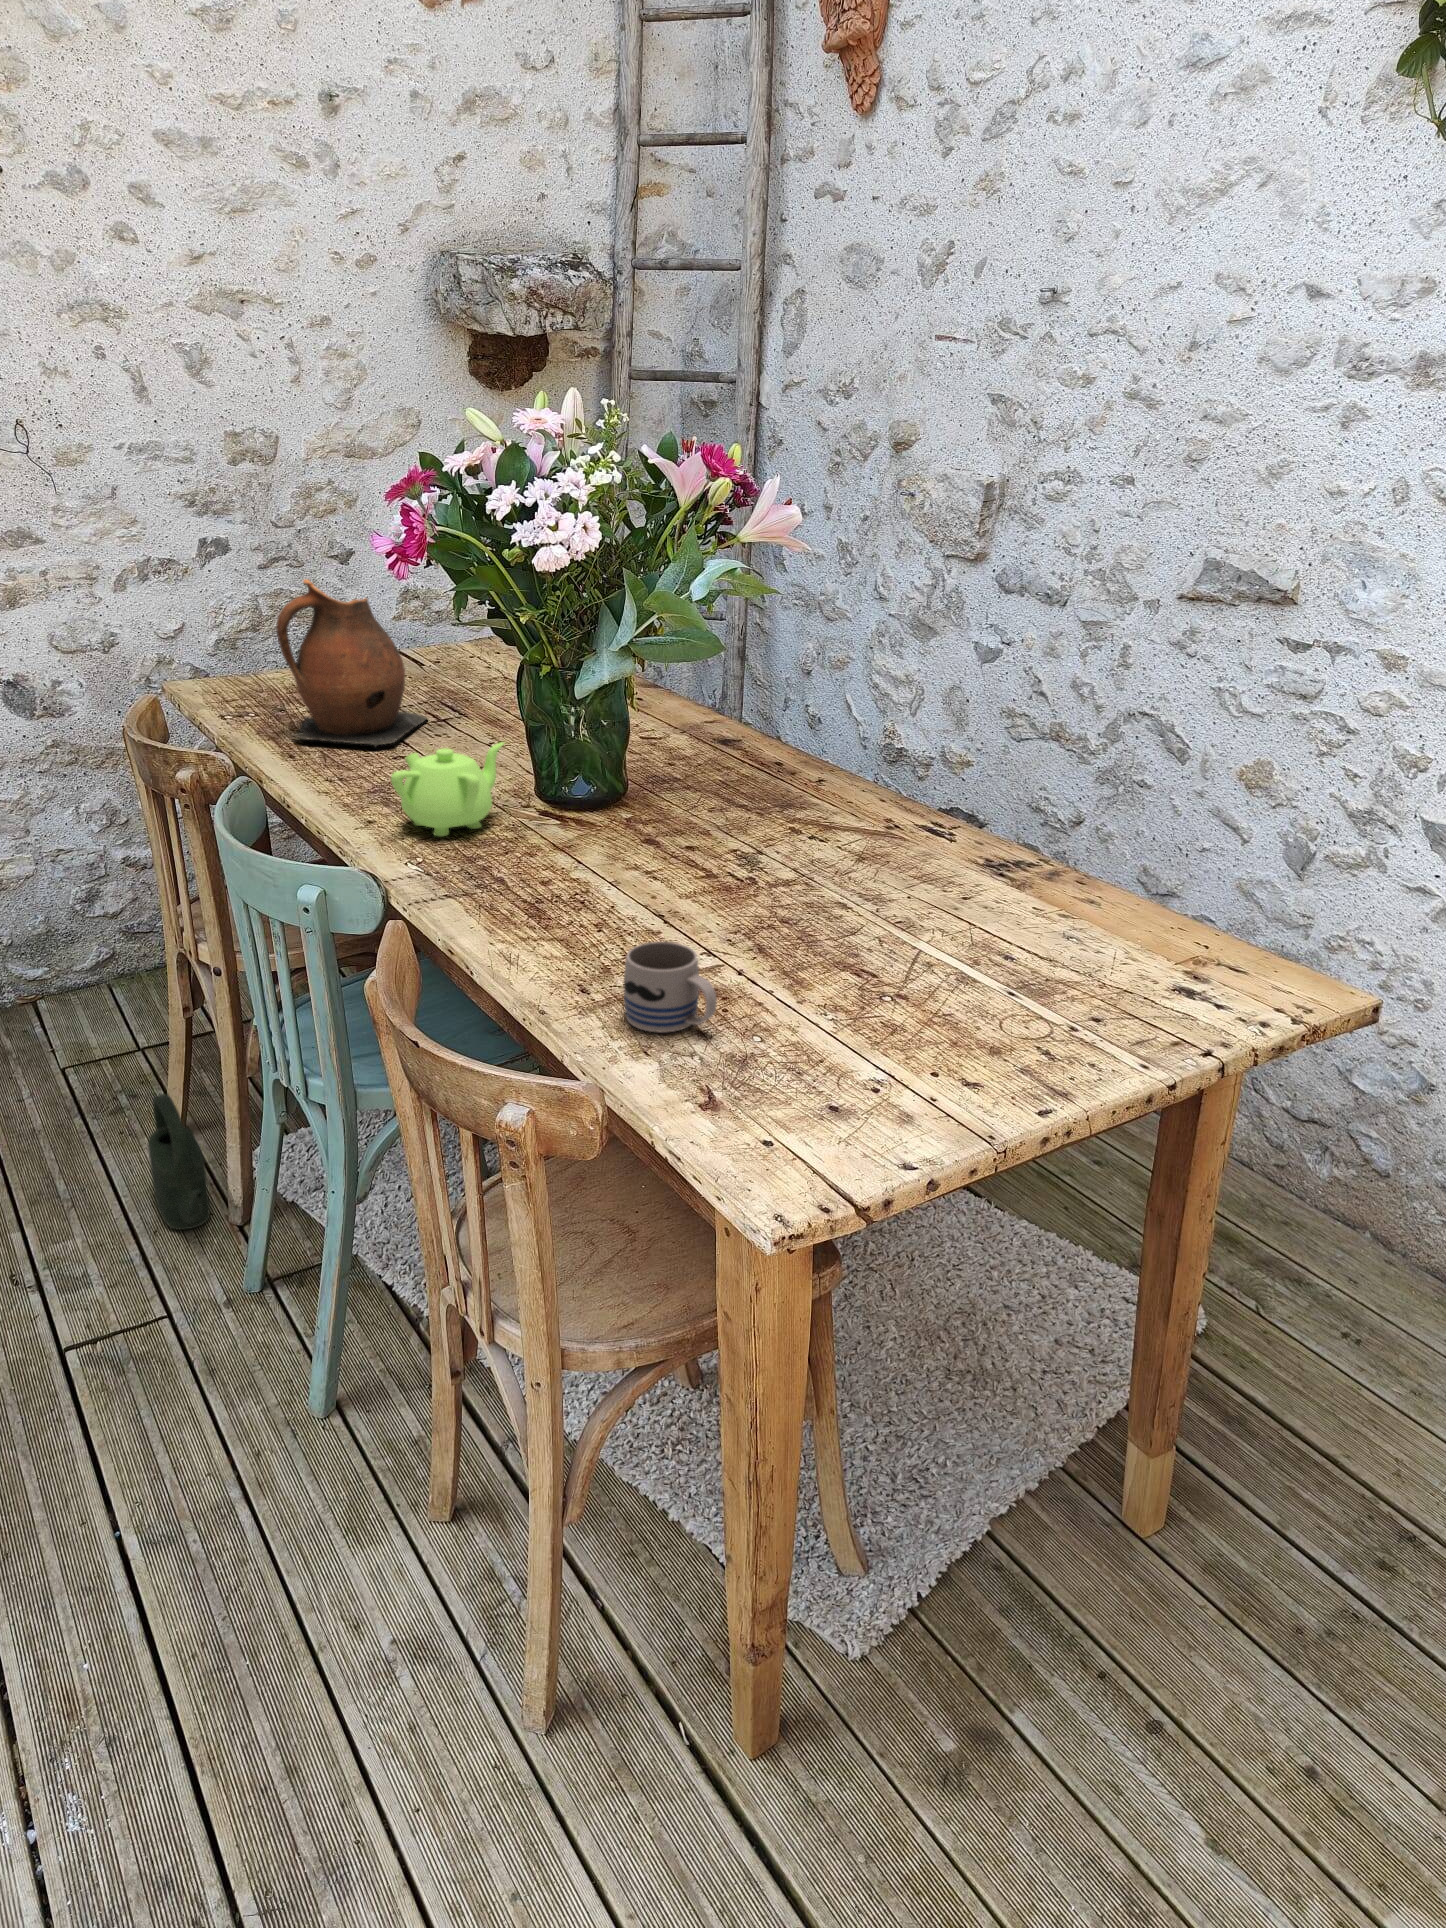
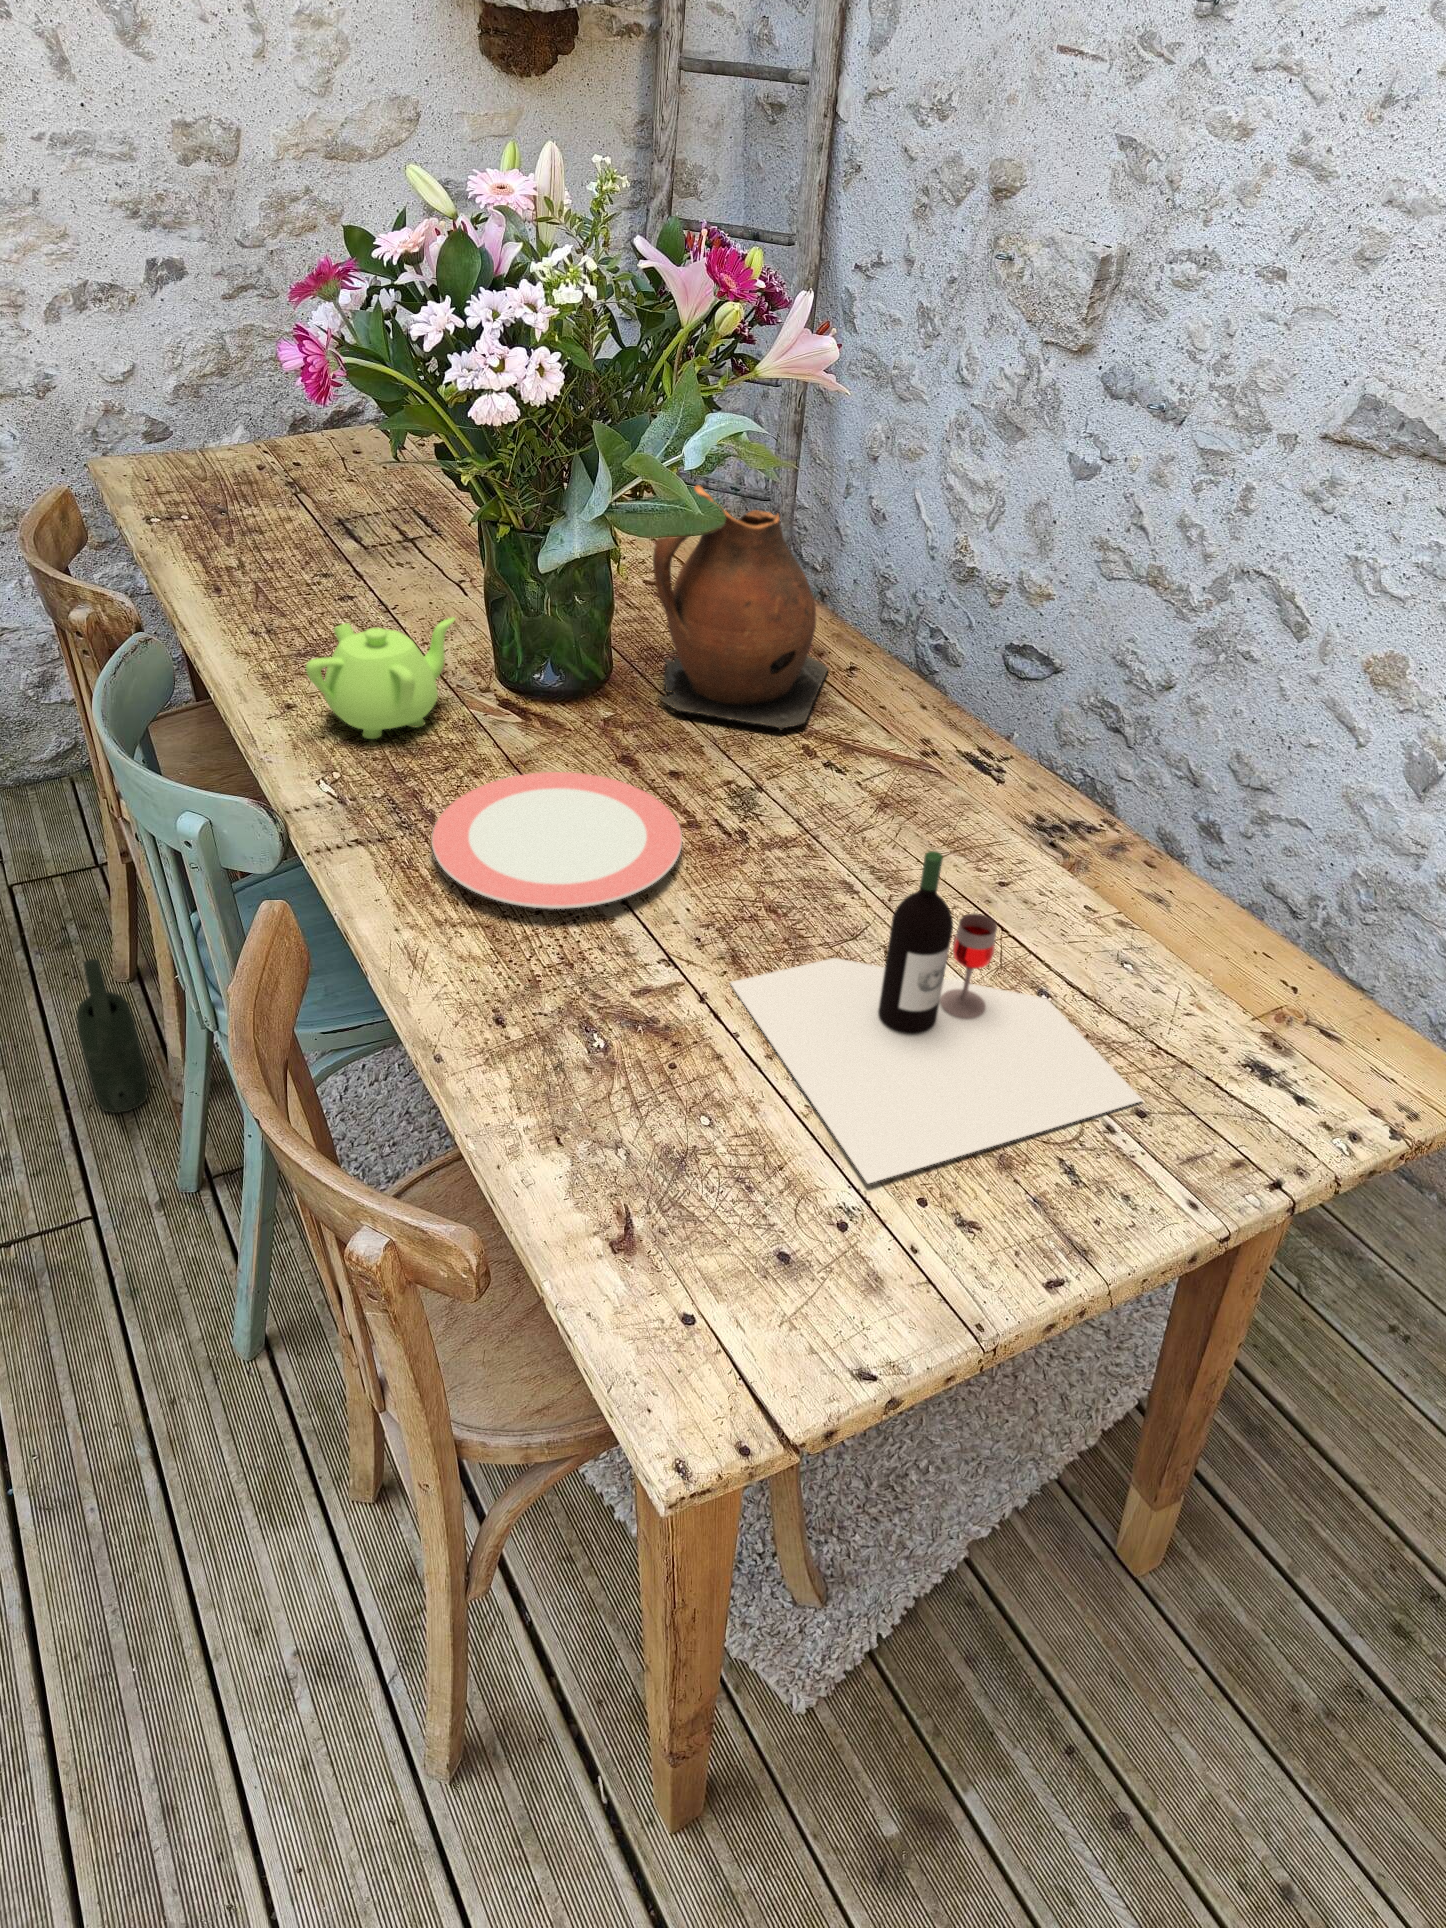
ceramic pitcher: present [276,579,428,747] -> present [653,485,829,731]
wine bottle: none [759,829,1098,1065] -> present [730,851,1142,1183]
plate: none [507,846,706,922] -> present [432,772,682,909]
mug: present [624,942,717,1032] -> none [540,981,655,1105]

